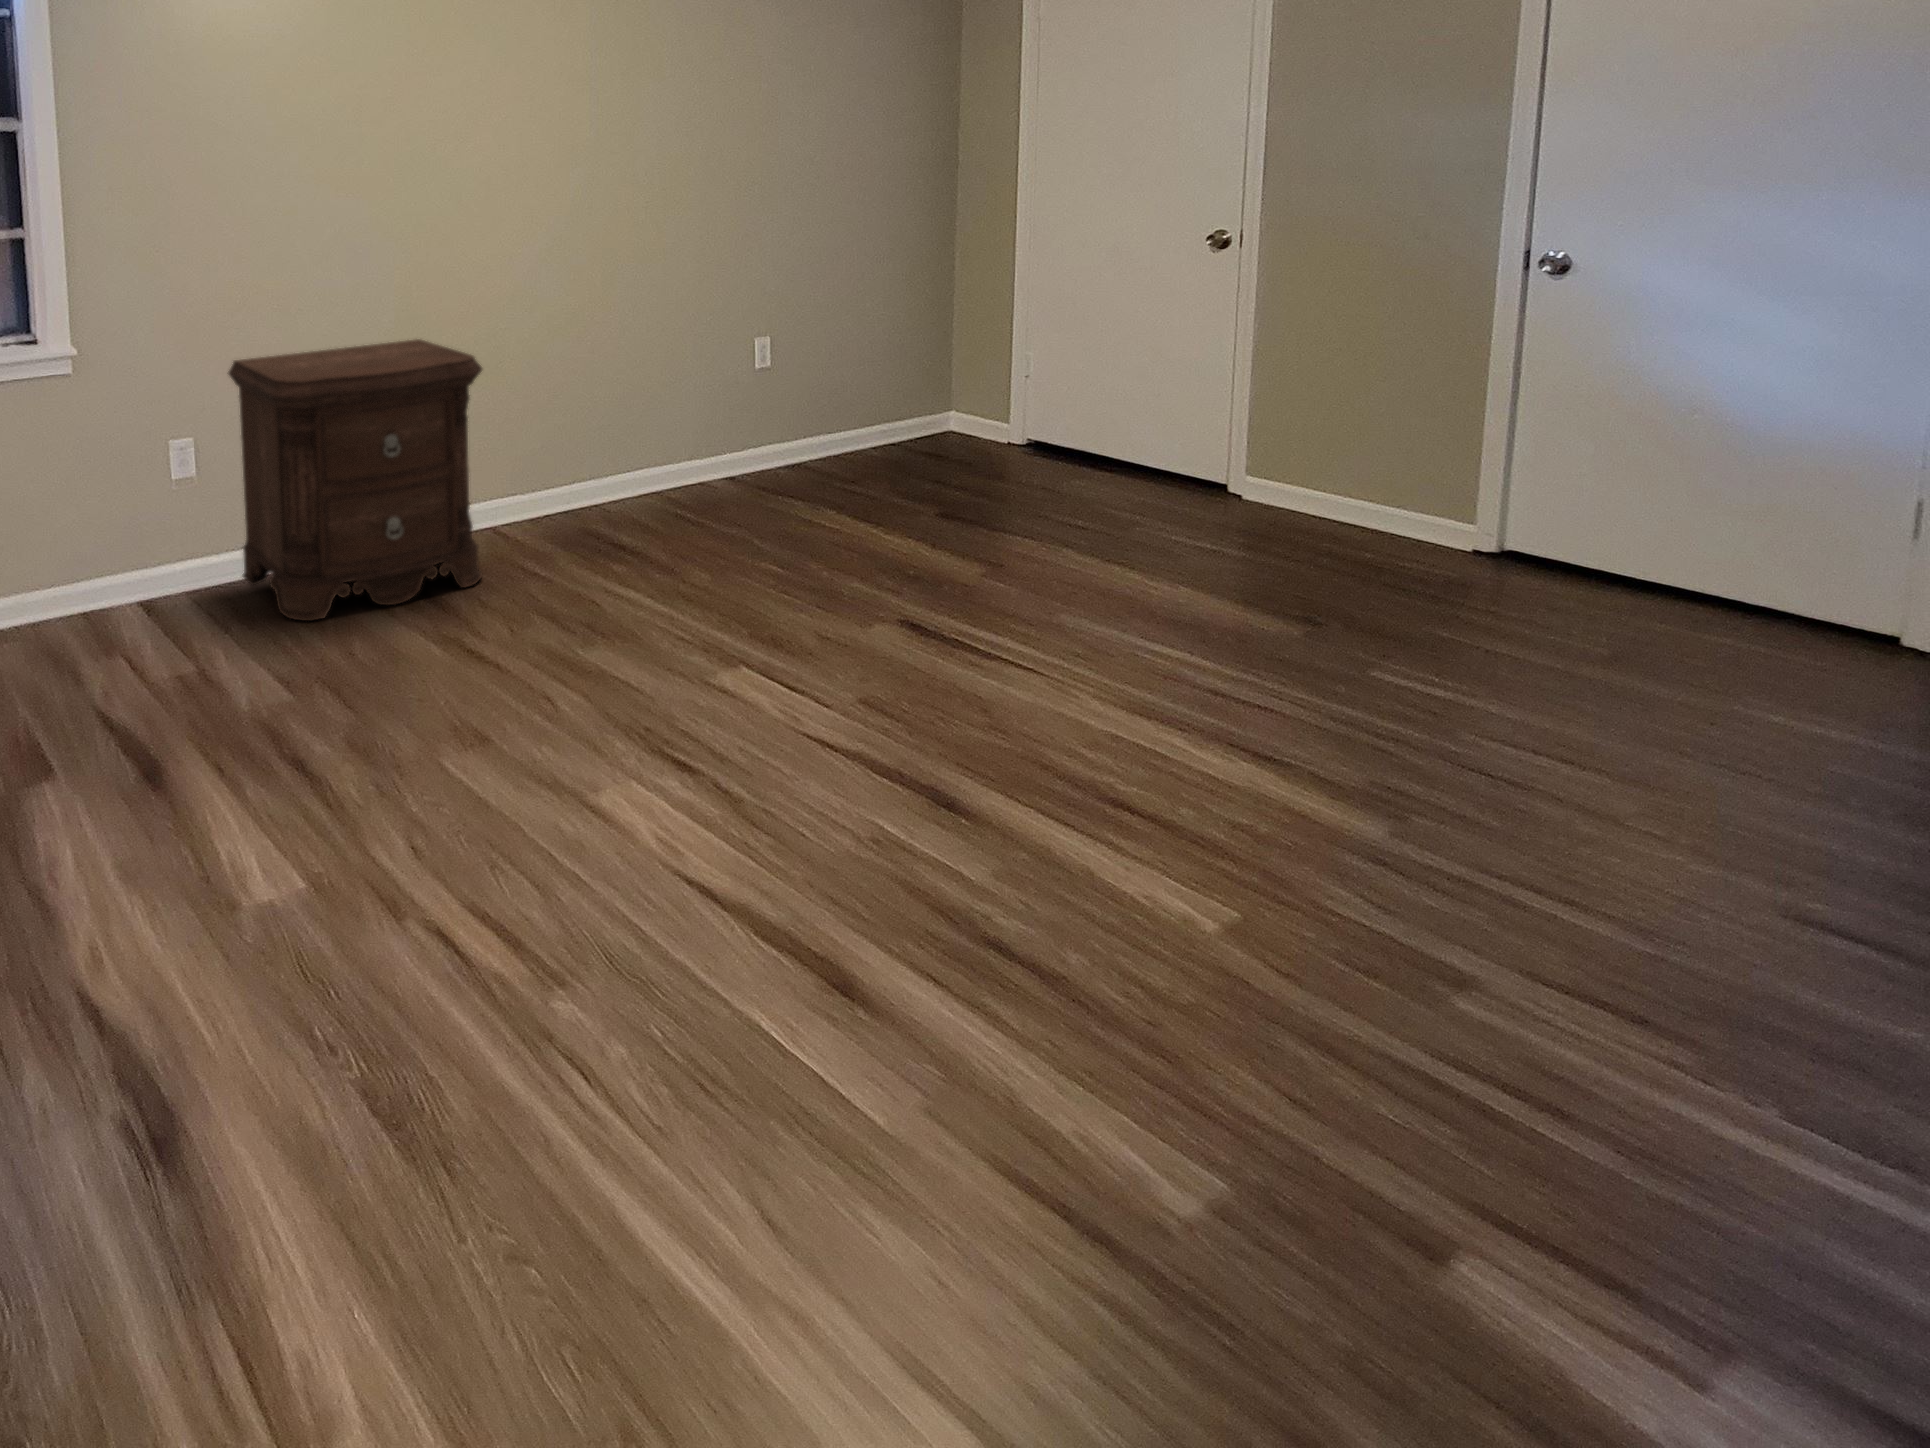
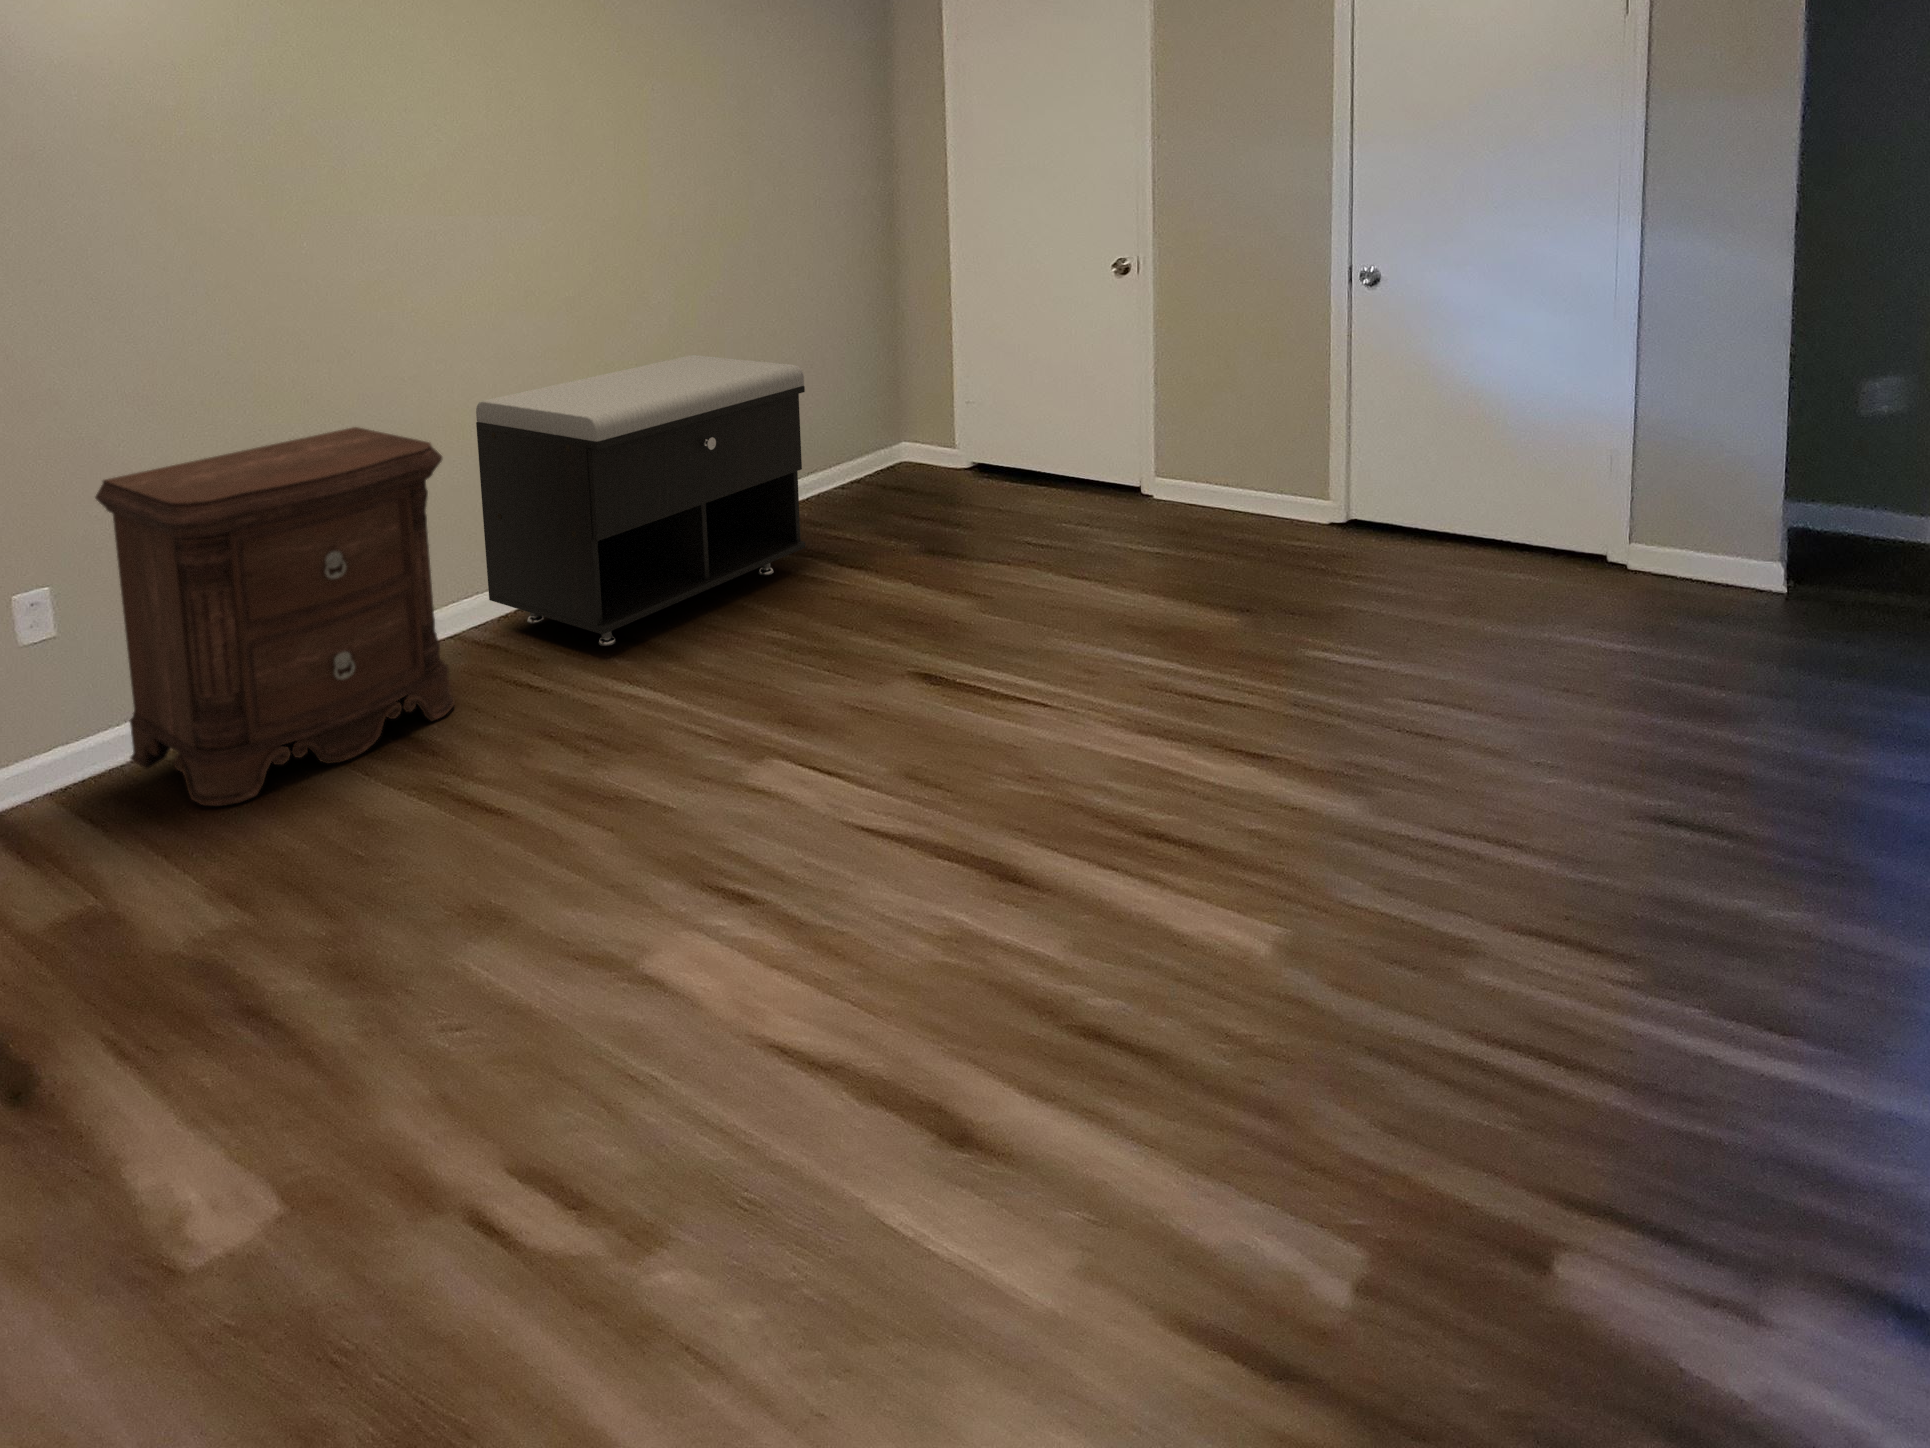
storage bench: none [519,303,827,553] -> present [476,355,805,646]

